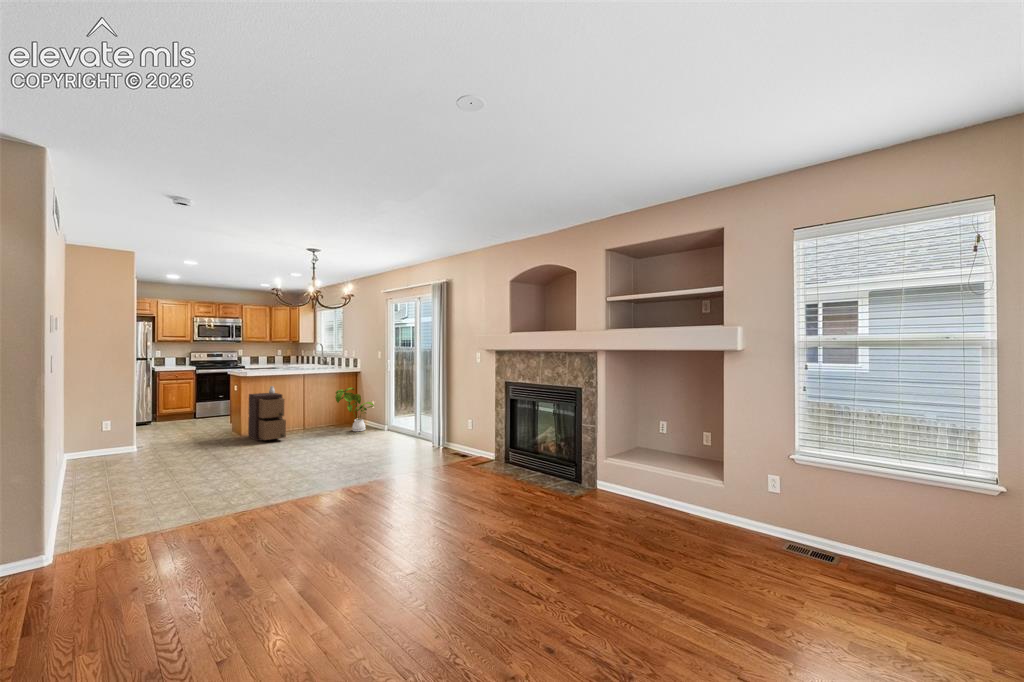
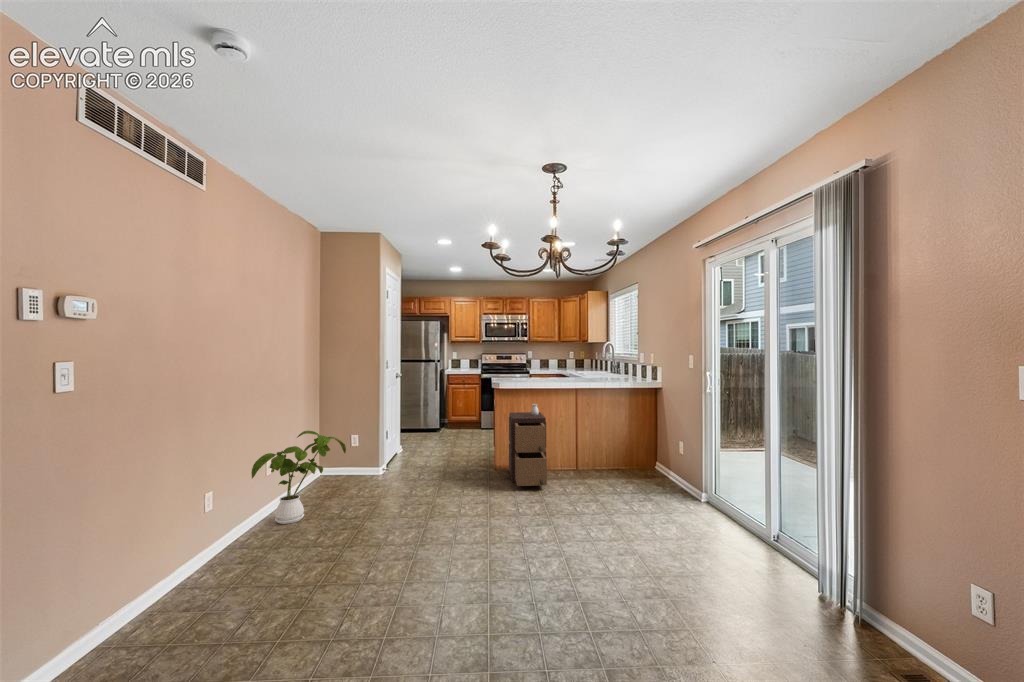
house plant: present [335,388,374,431] -> present [251,431,346,524]

